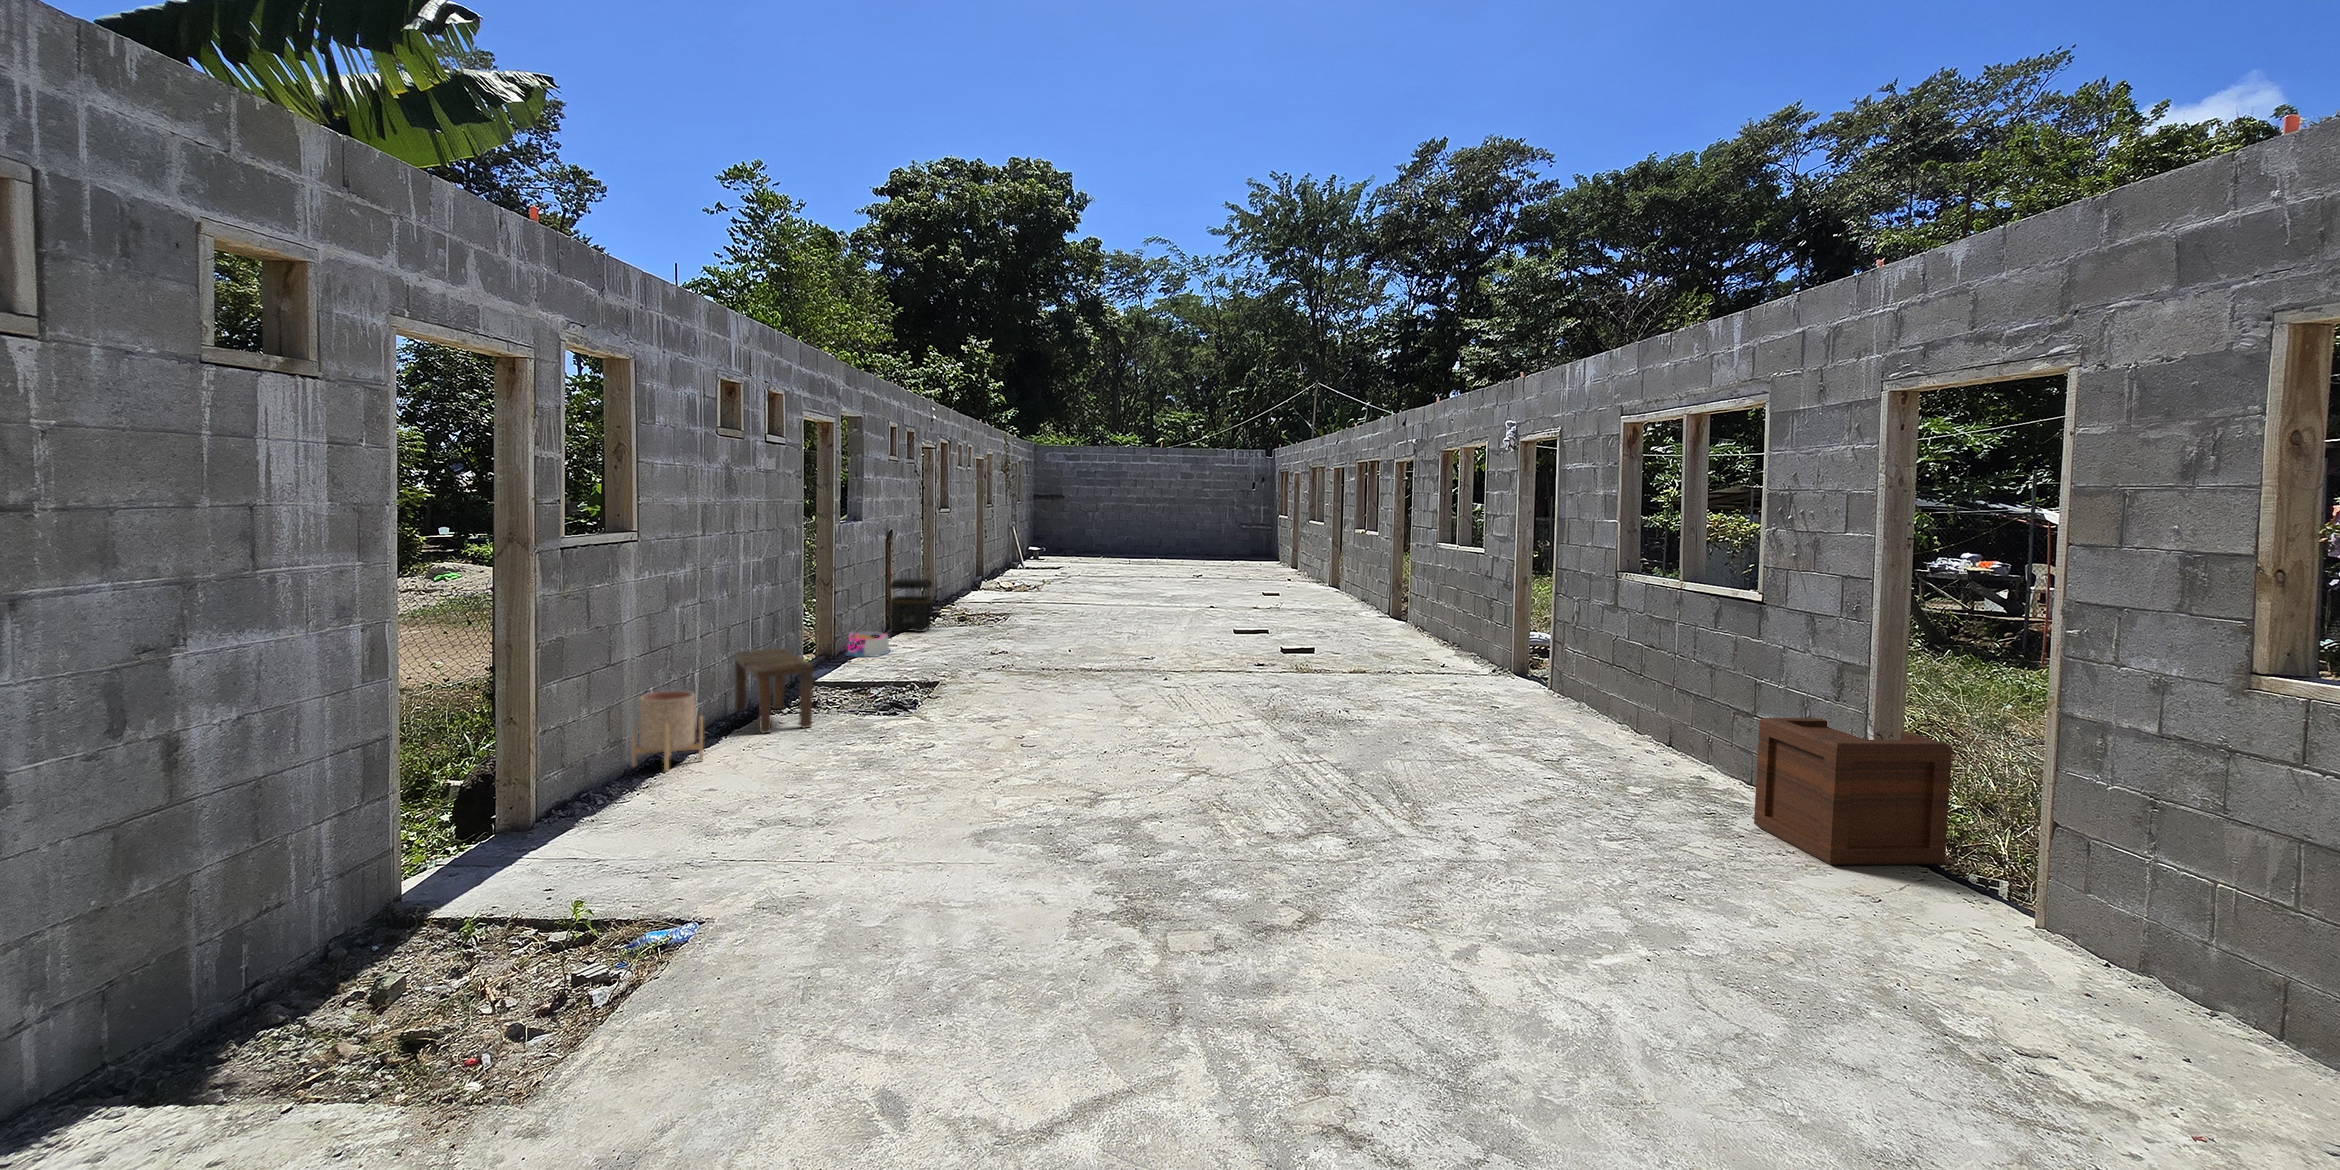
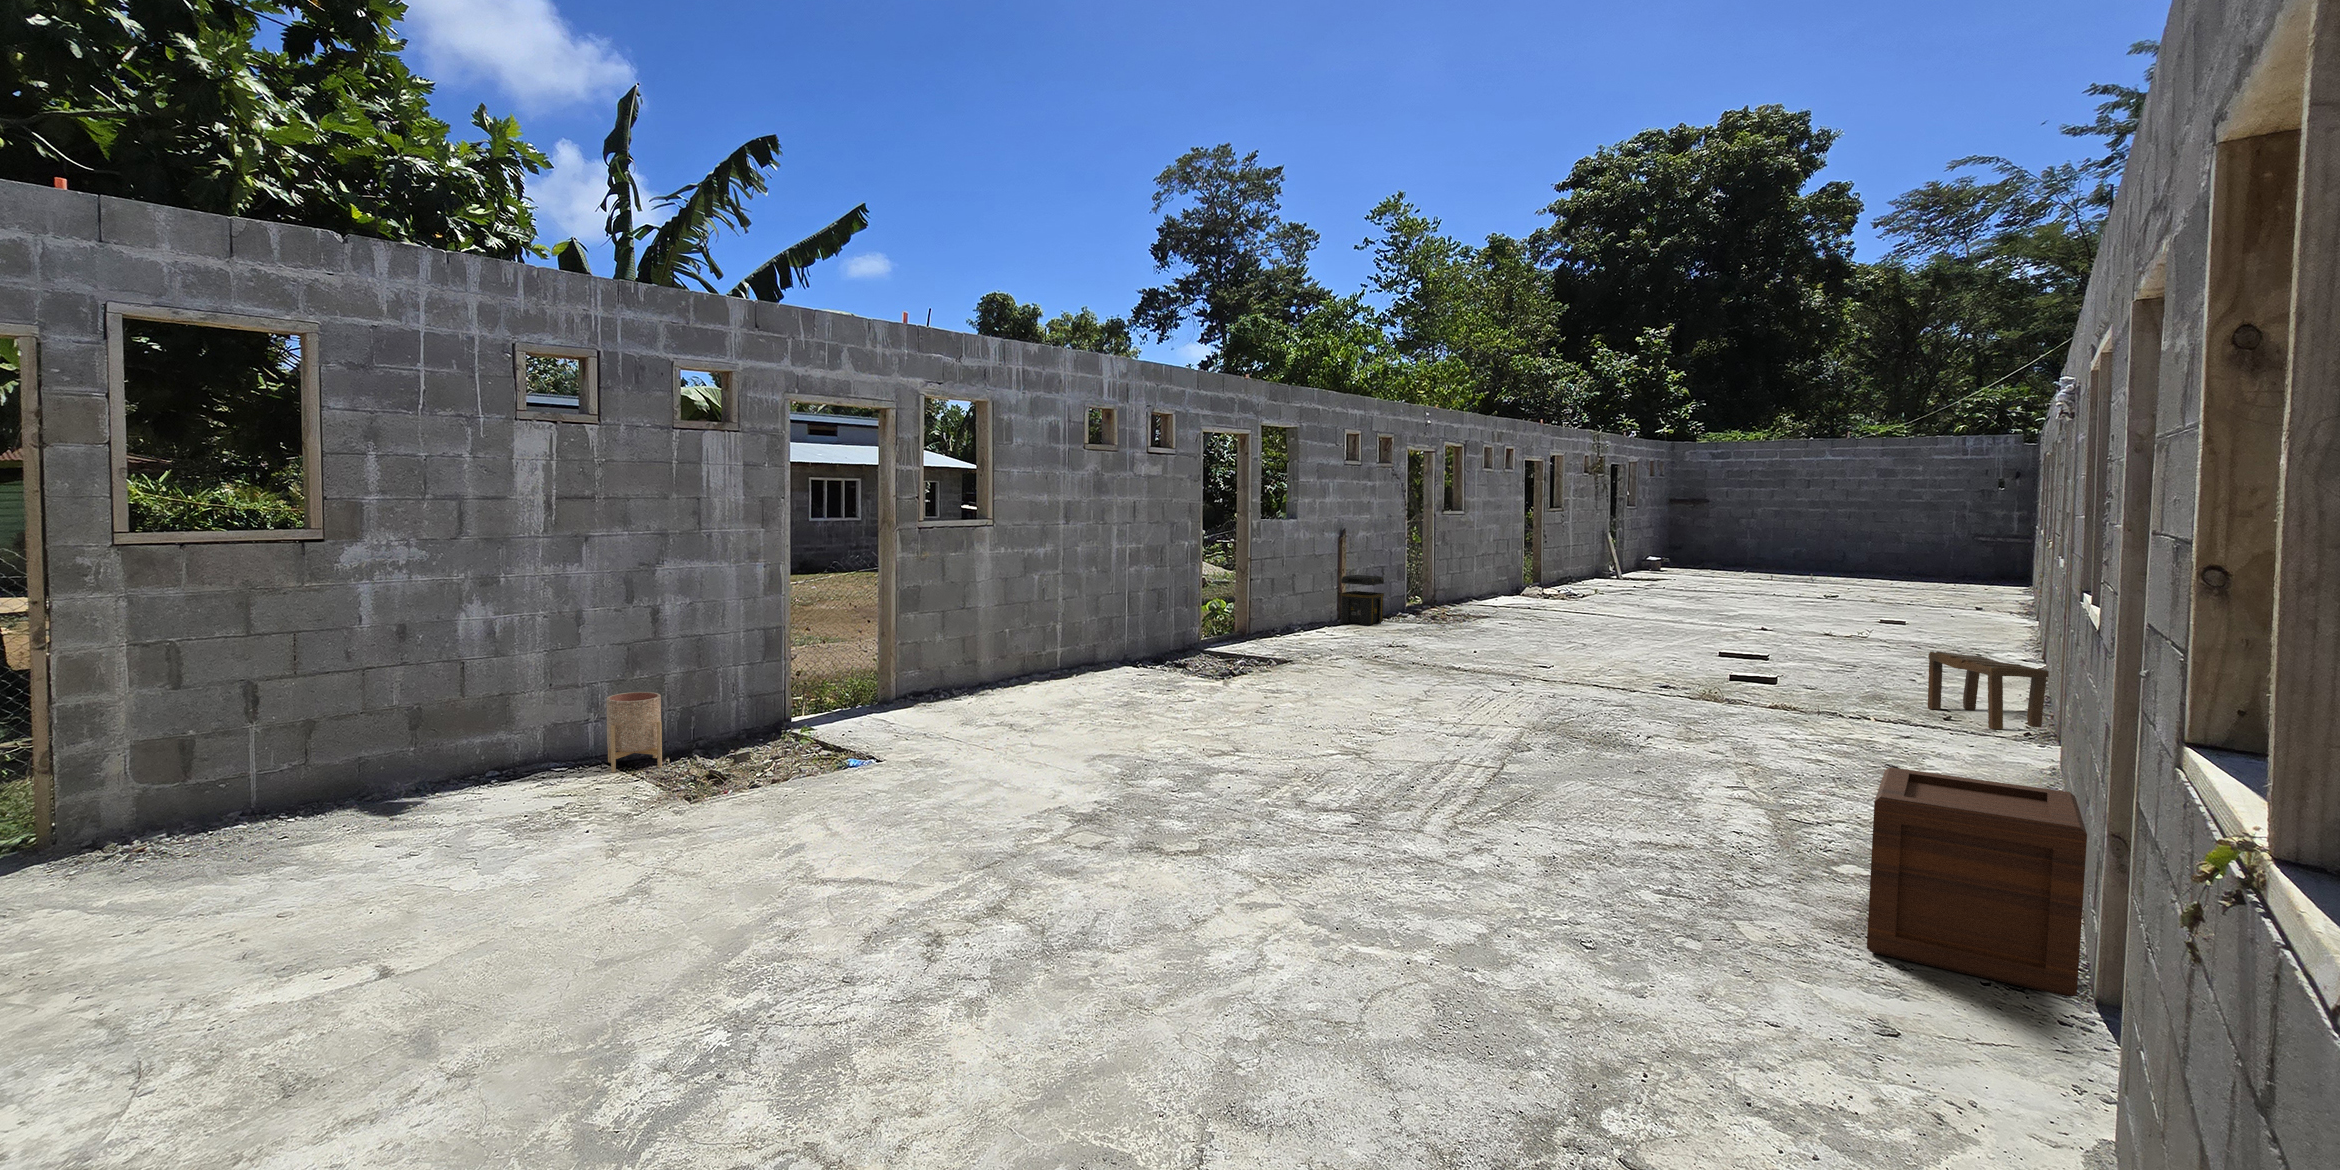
storage bin: present [846,631,890,657] -> none [1265,617,1309,640]
bench: present [734,648,813,734] -> present [1928,651,2049,729]
planter: present [632,691,703,772] -> present [607,692,662,773]

